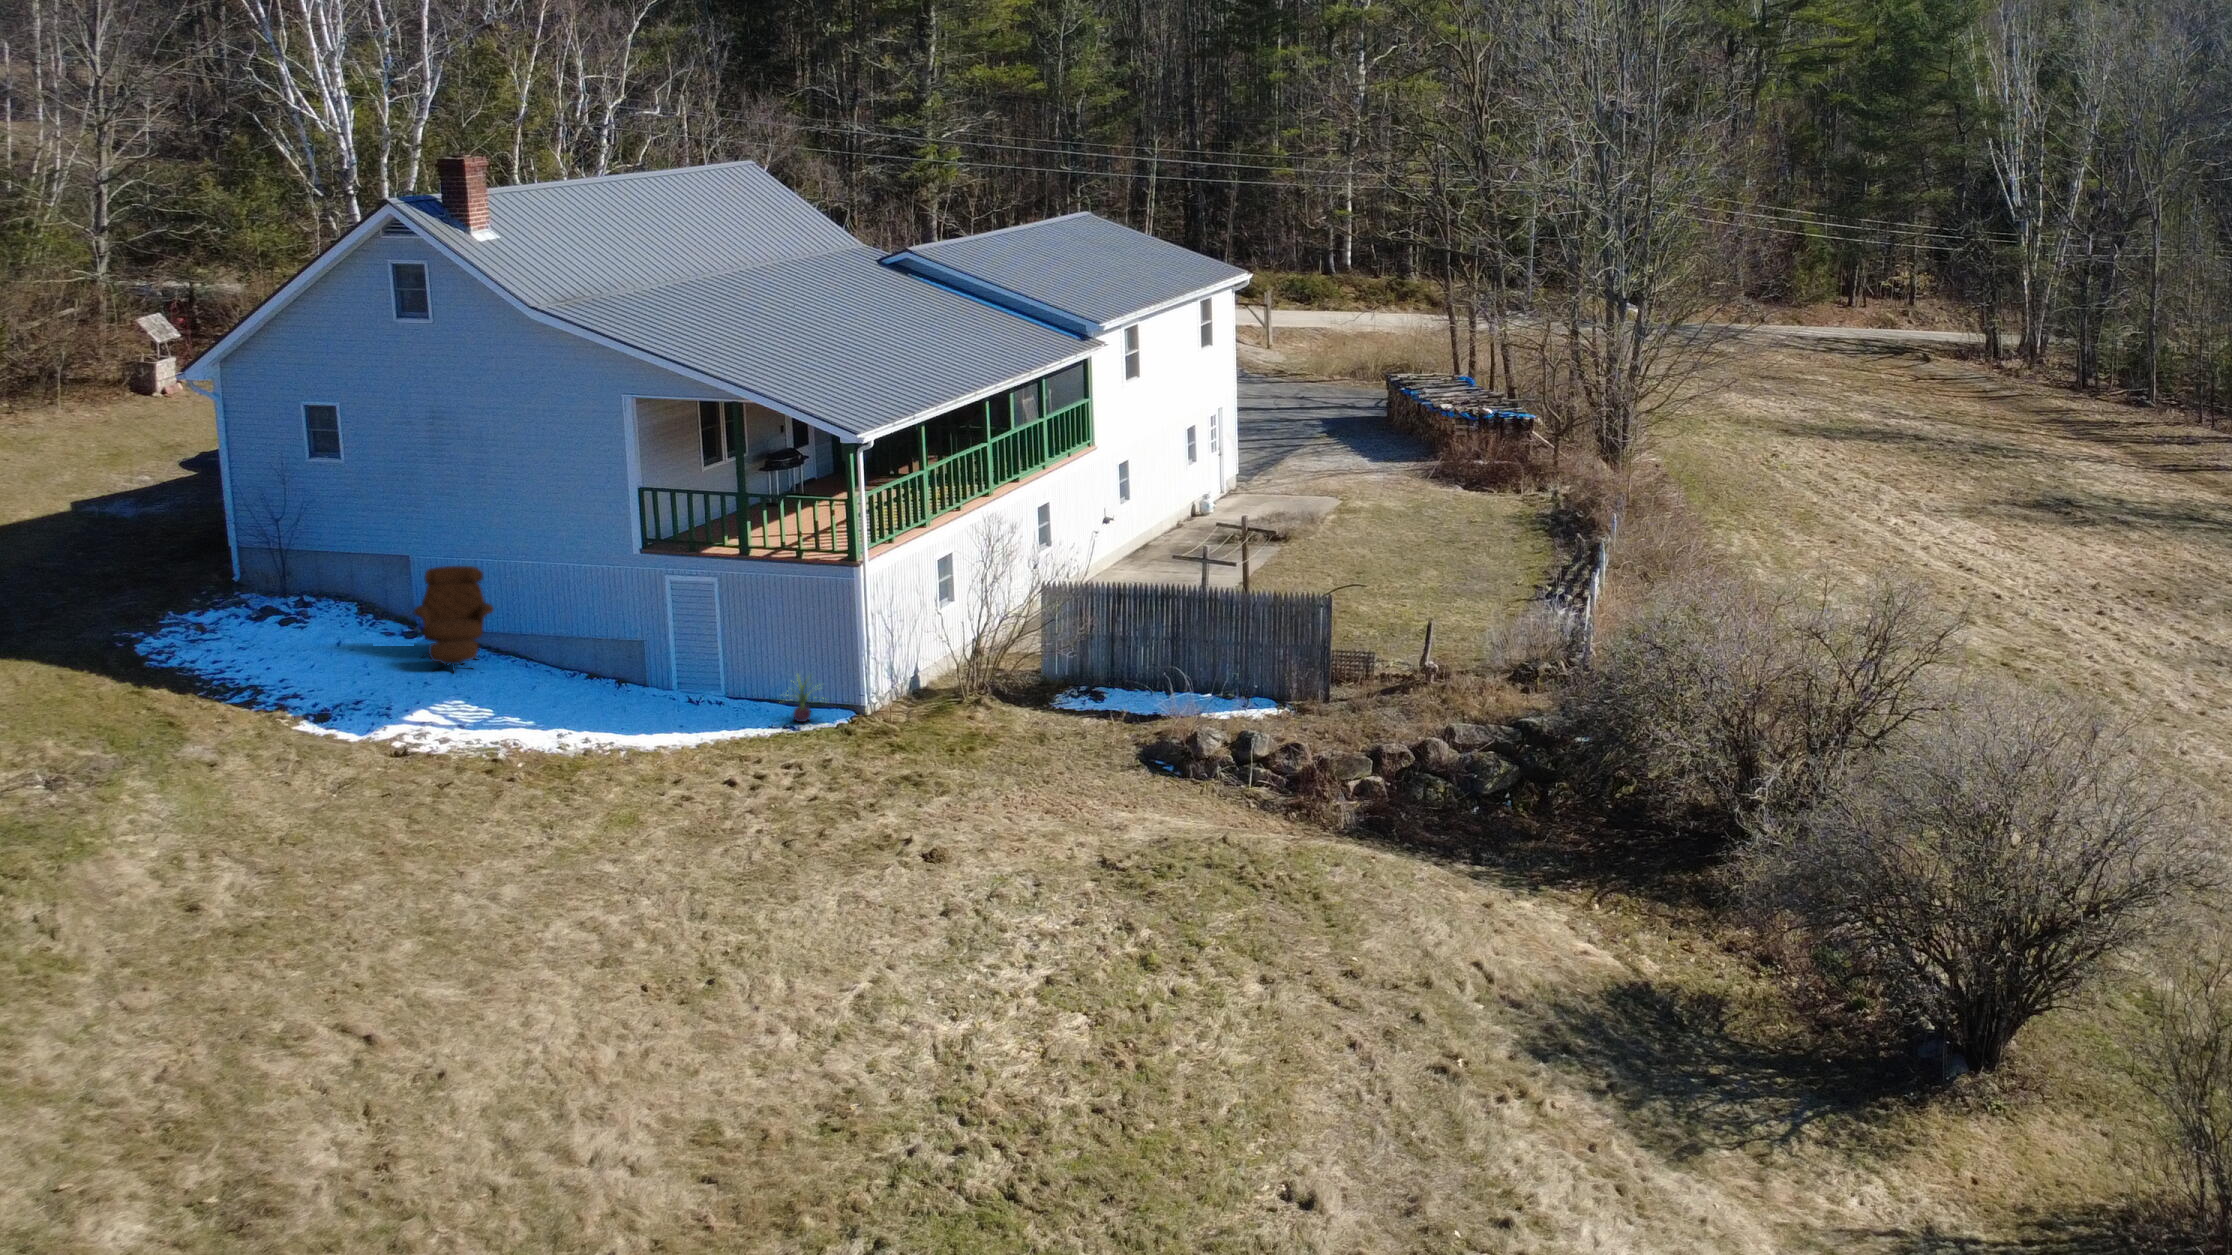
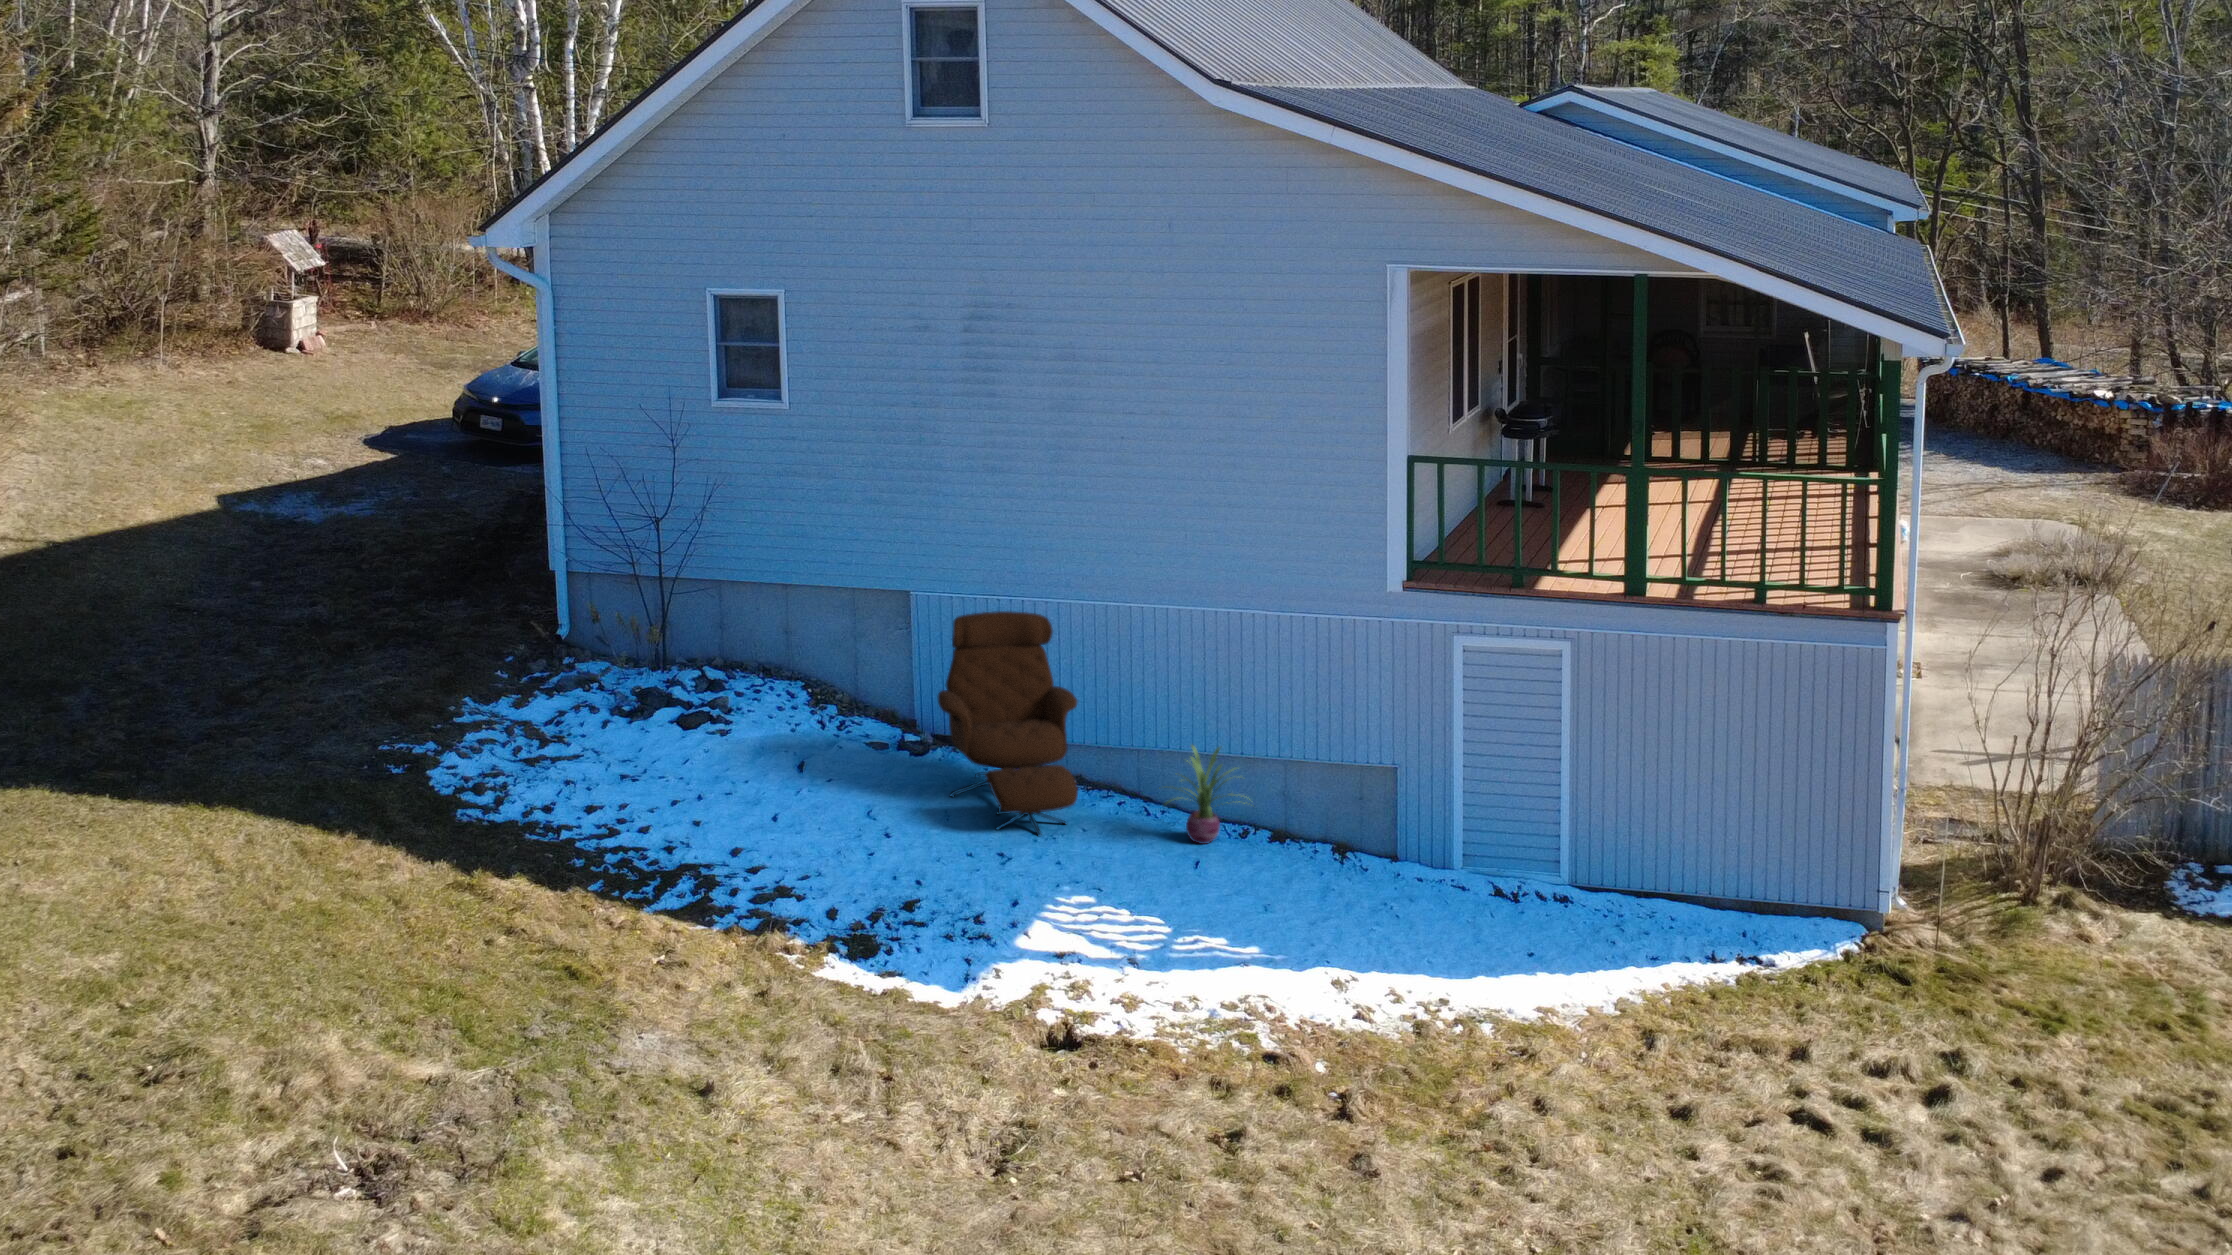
decorative plant: present [787,676,824,722] -> present [1166,745,1245,844]

